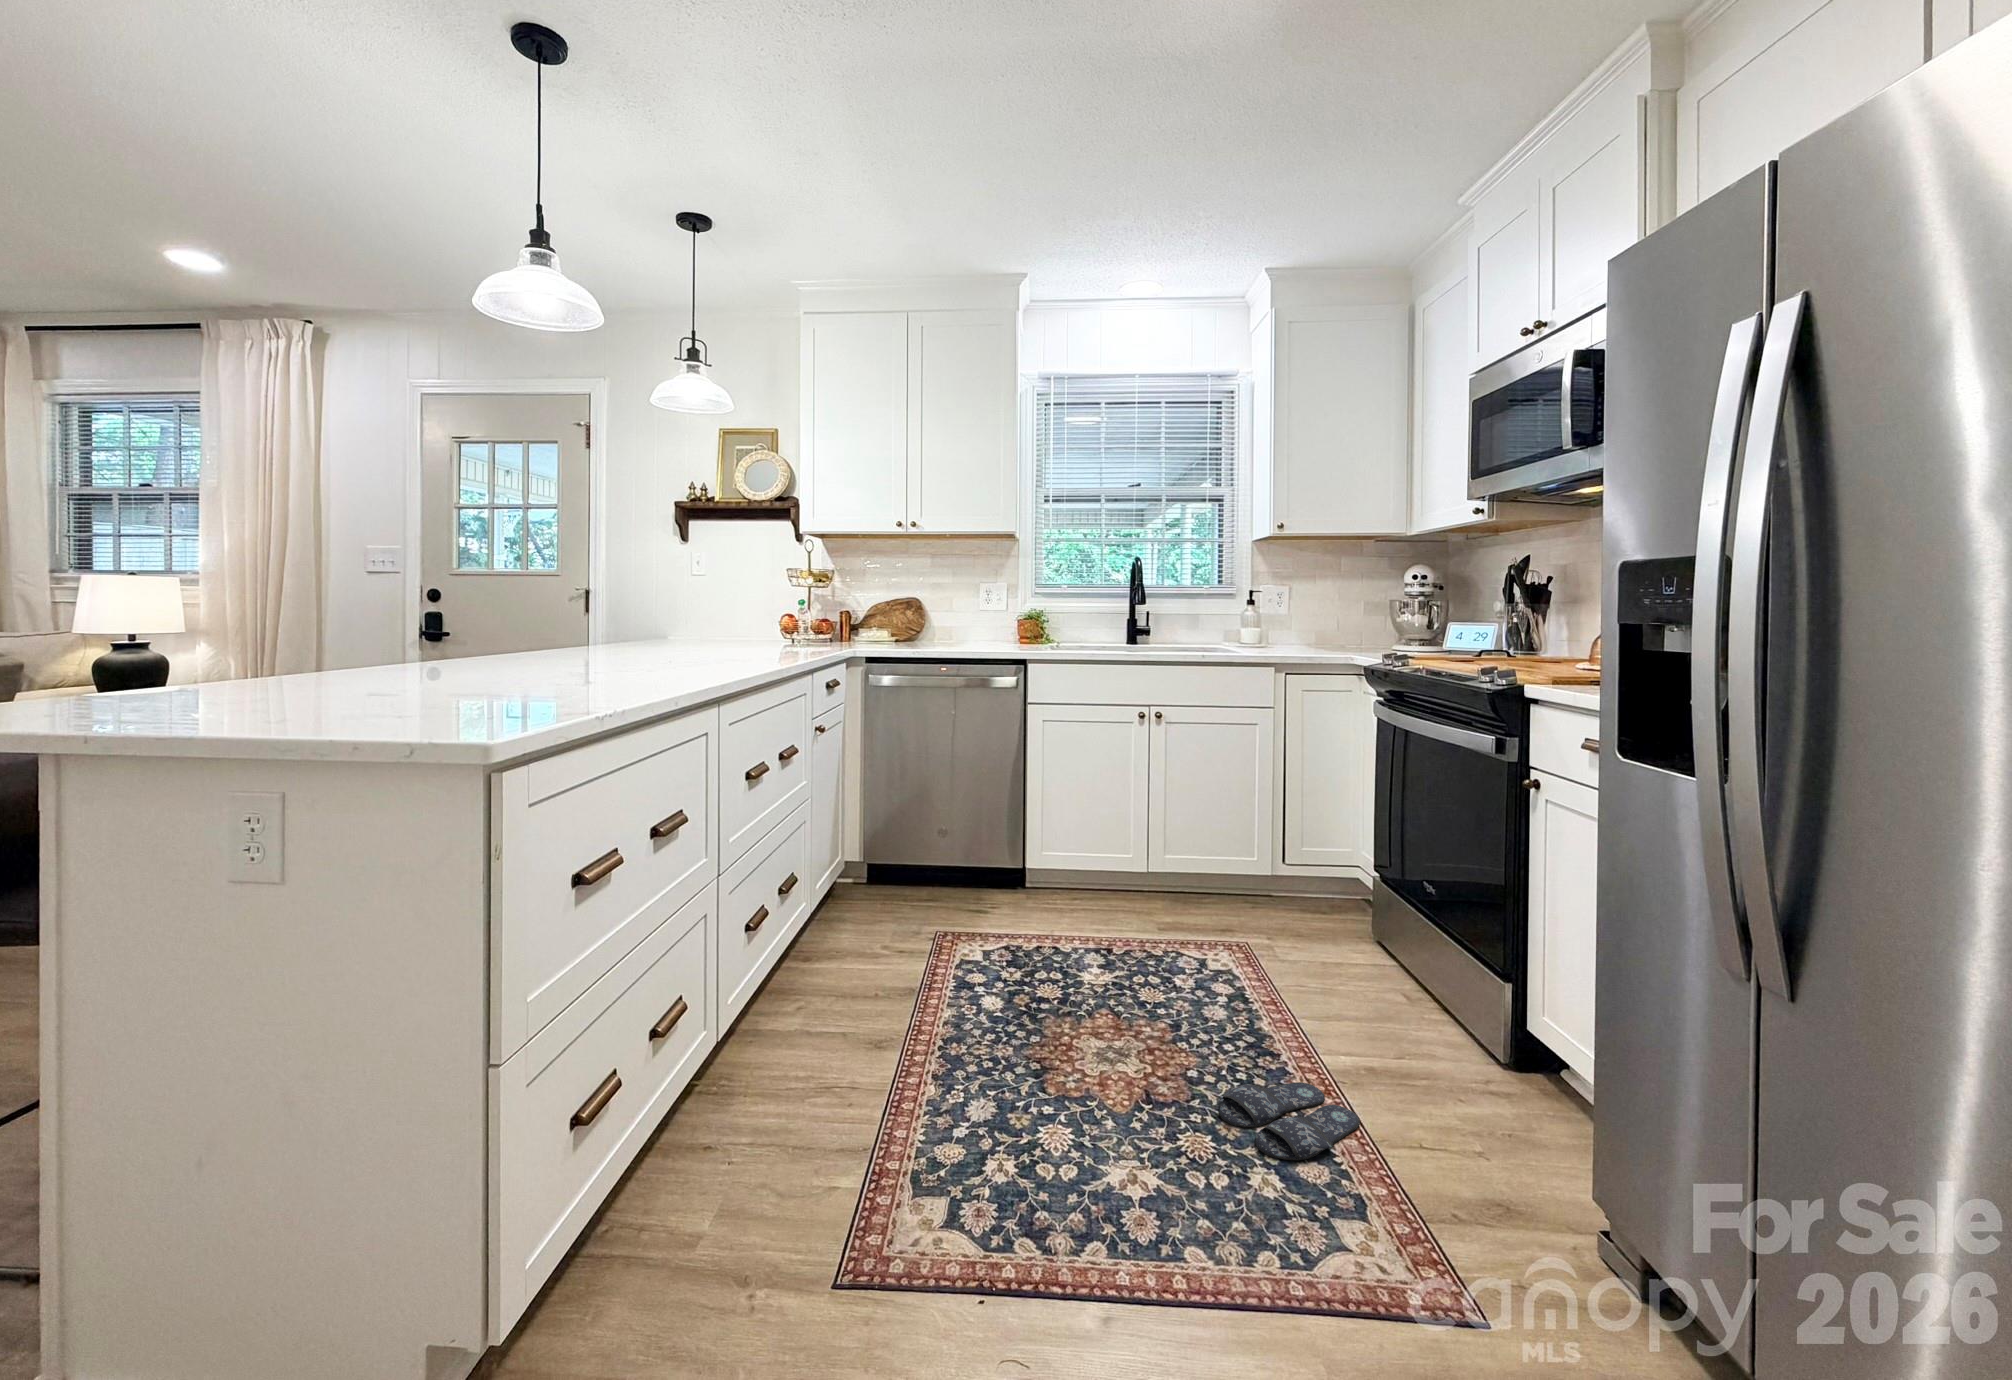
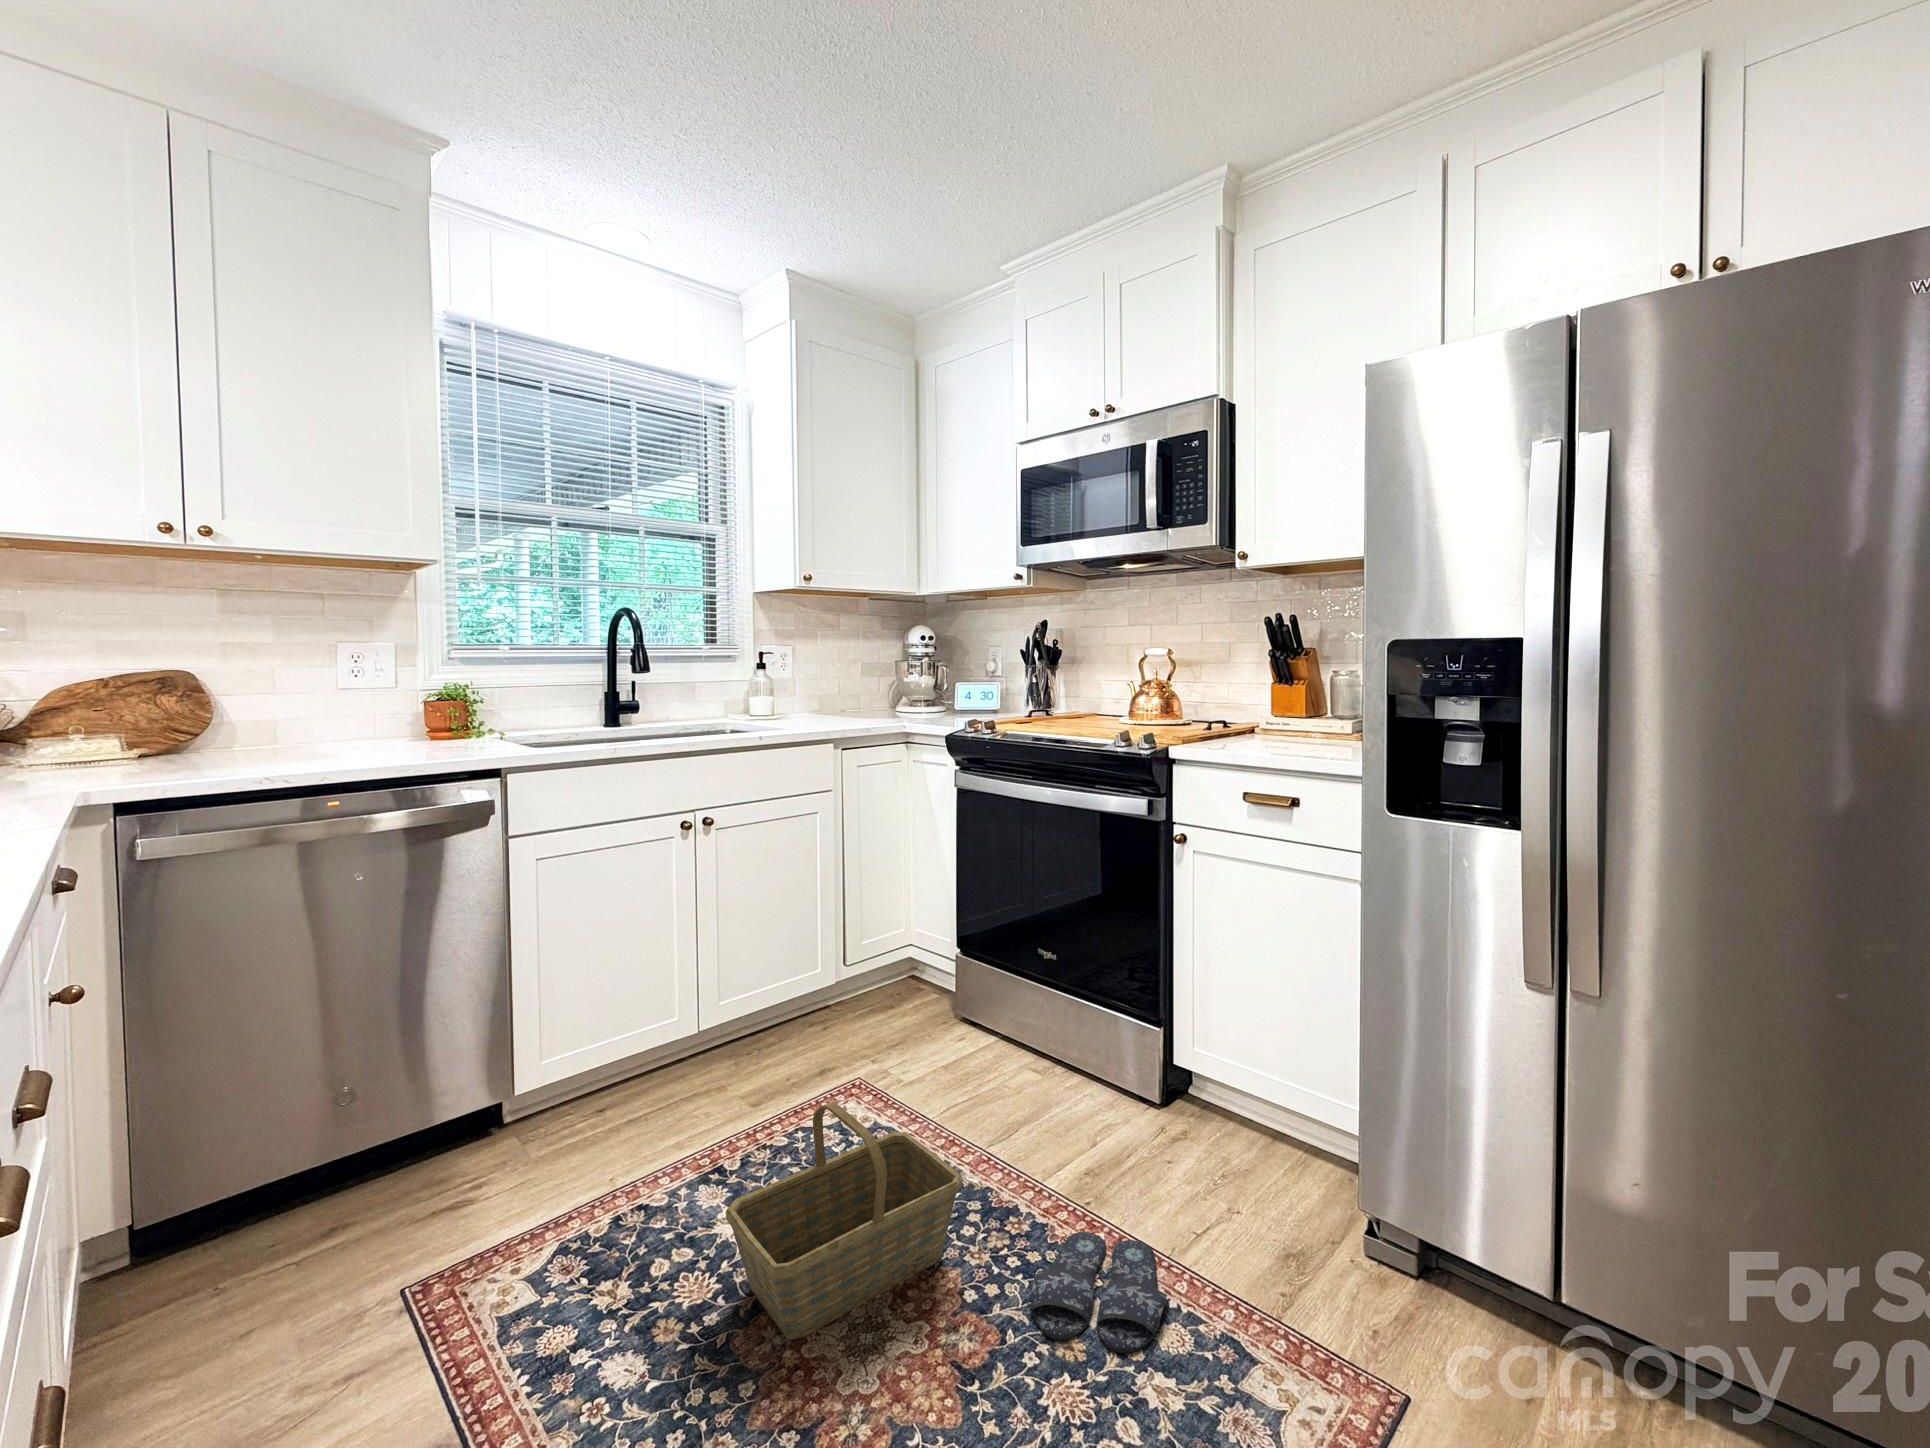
basket: none [1058,908,1214,1047] -> present [726,1103,963,1340]

